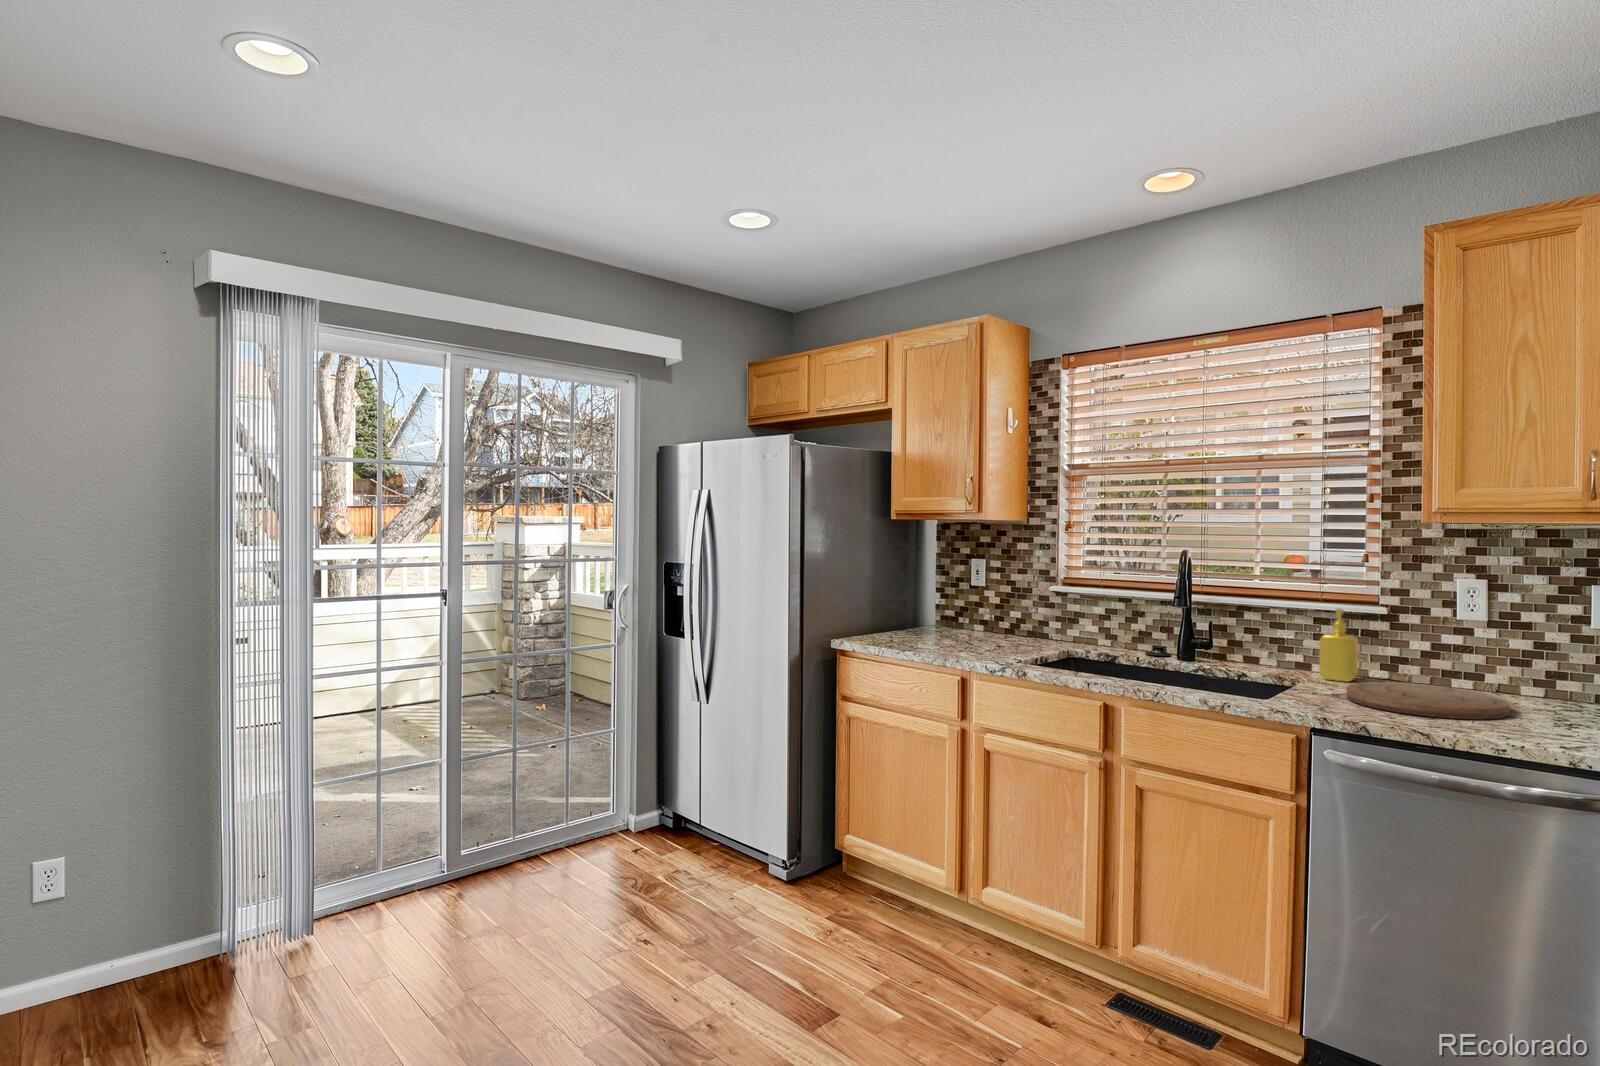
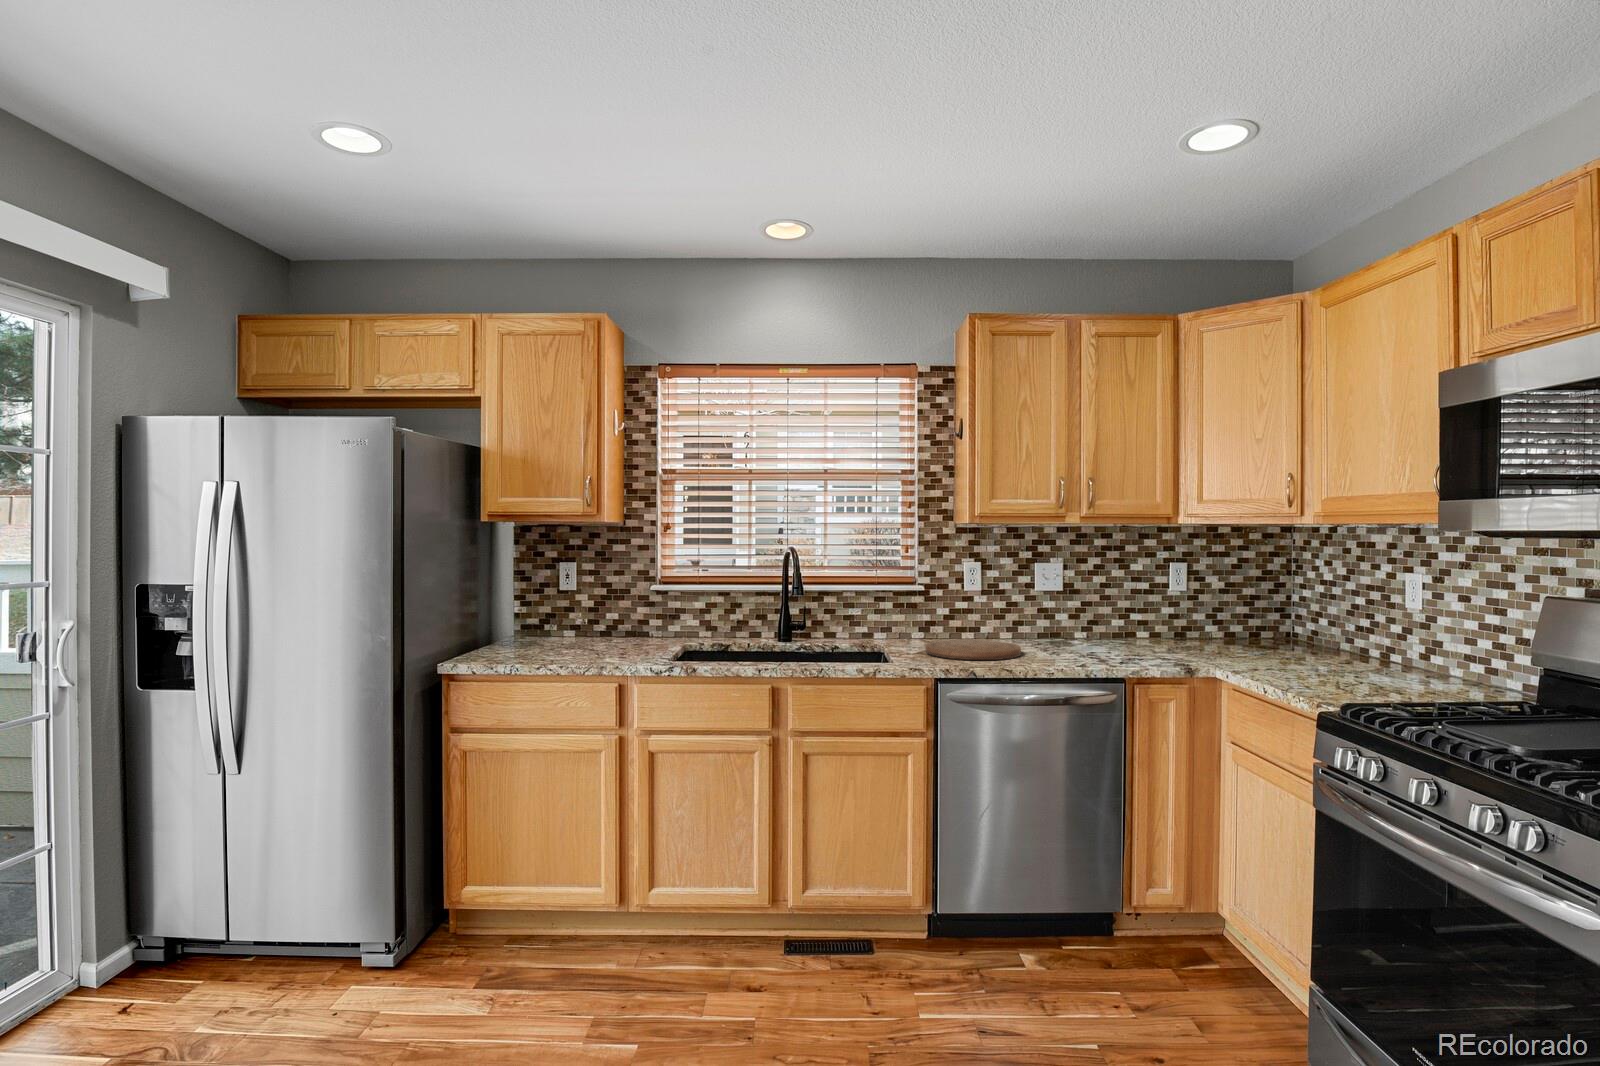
soap dispenser: present [1319,609,1358,682] -> none [885,589,910,644]

